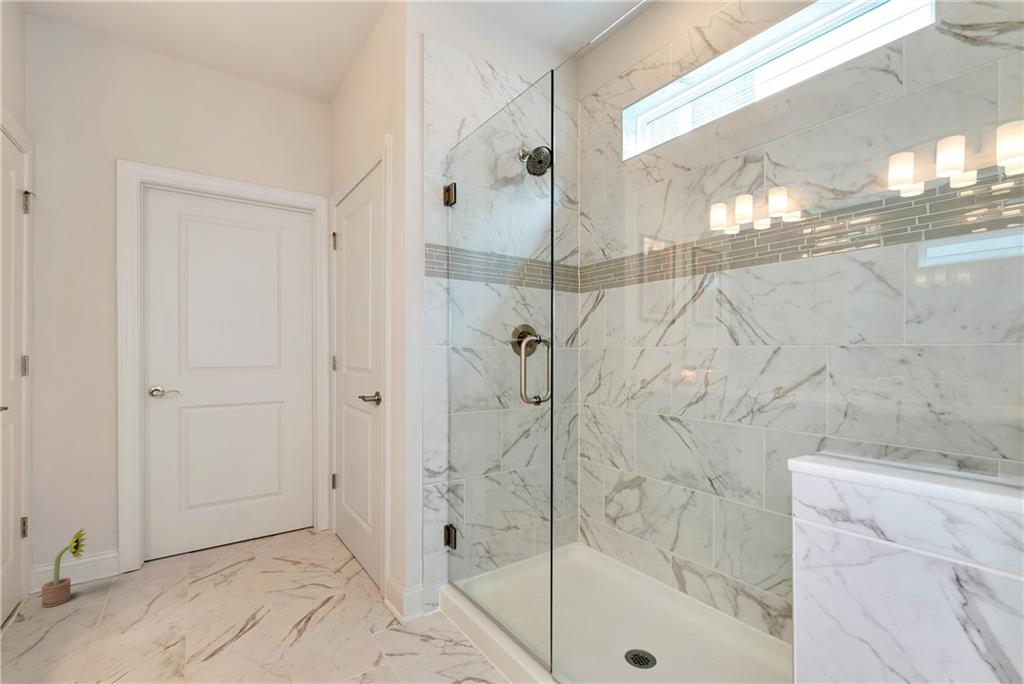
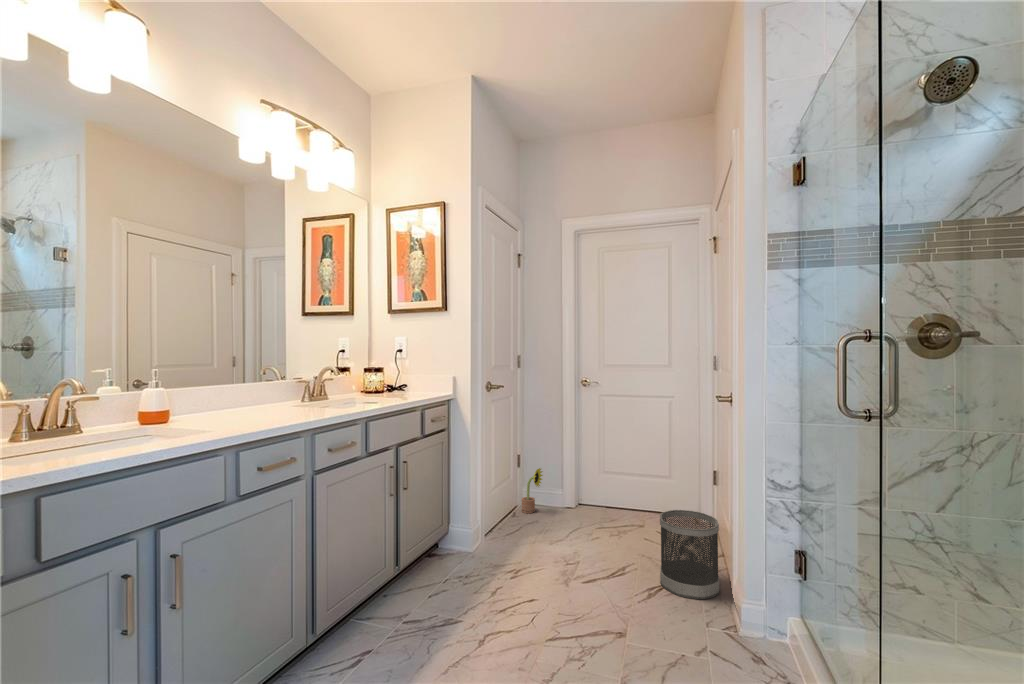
wastebasket: none [301,519,366,617] -> present [660,510,720,599]

